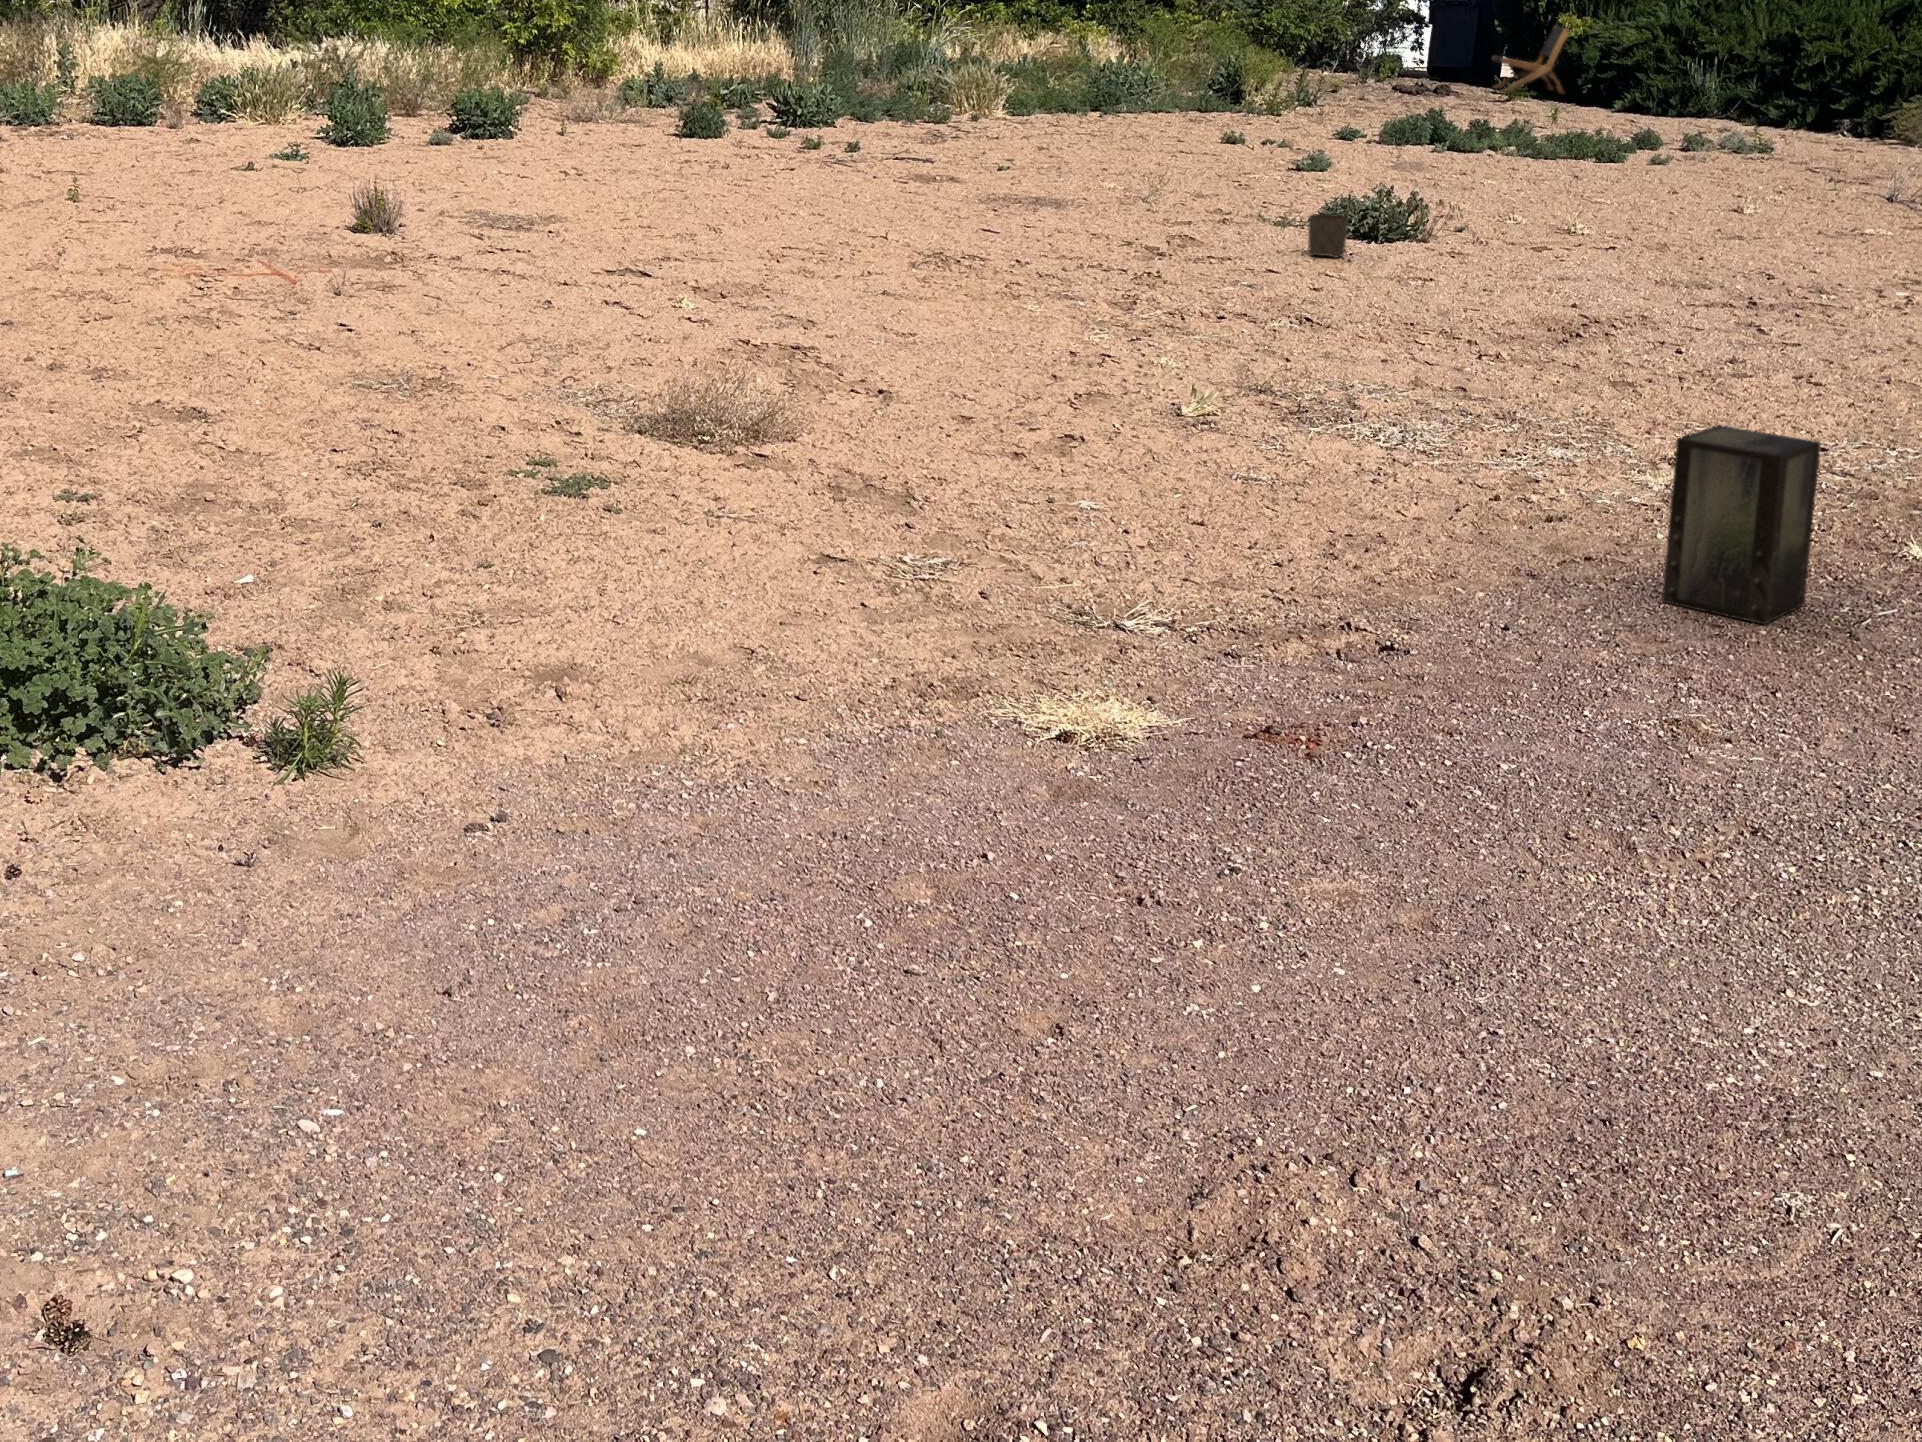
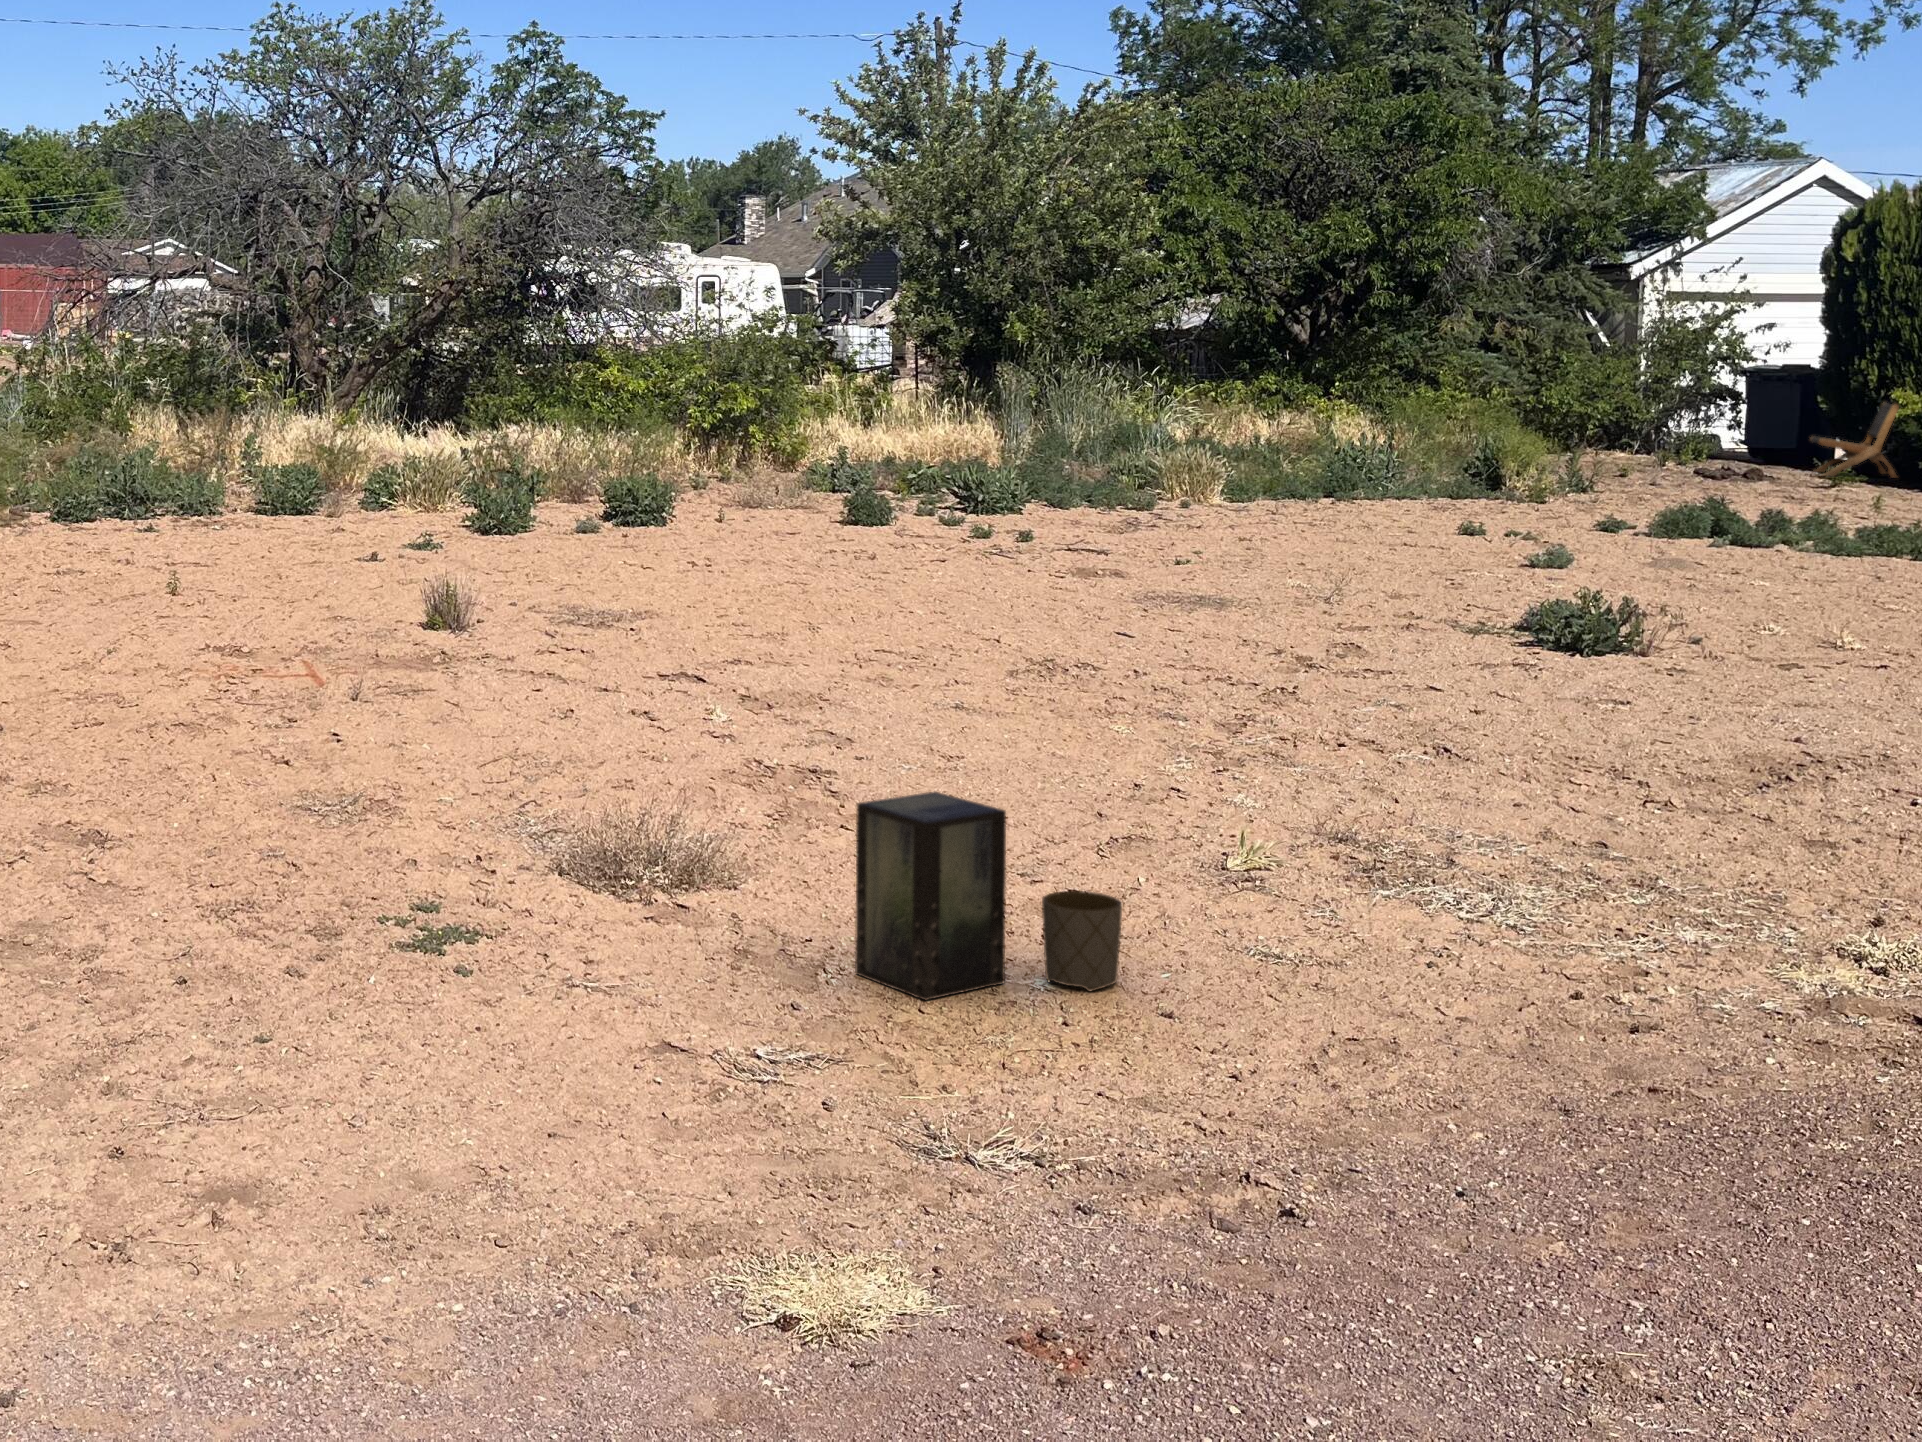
planter: present [1308,214,1349,258] -> present [1042,891,1122,991]
storage box: present [1662,425,1821,624] -> present [855,792,1006,1000]

